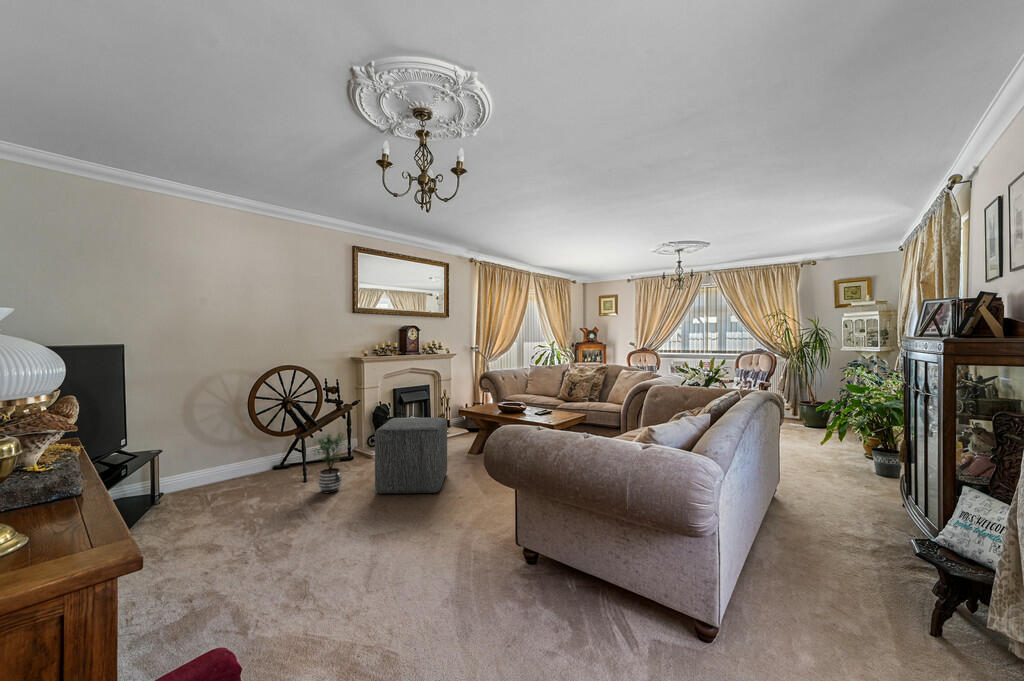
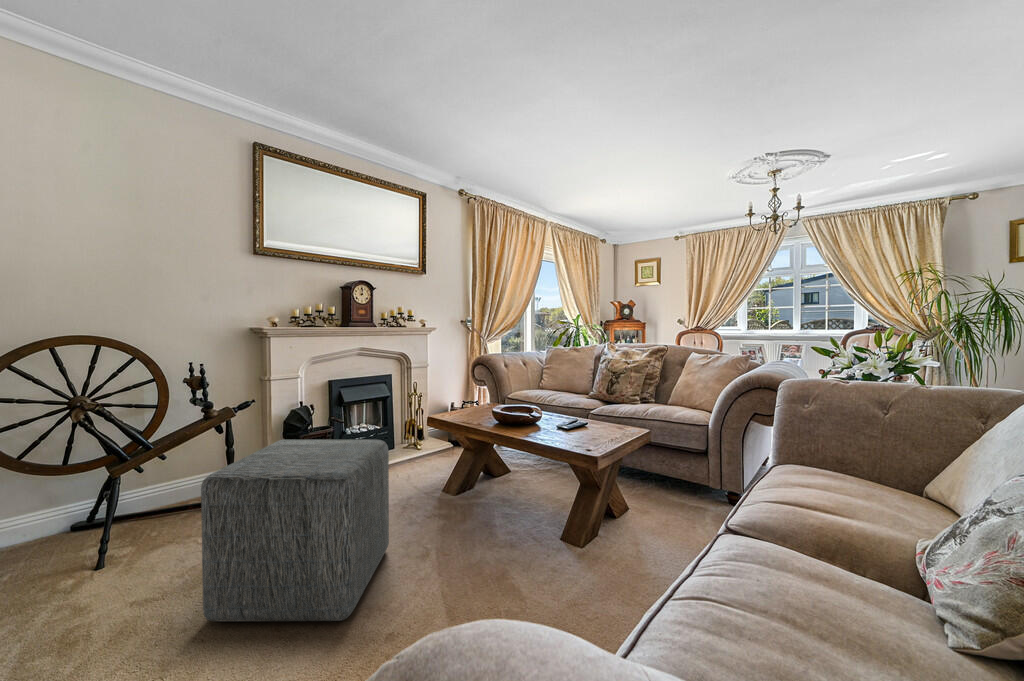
potted plant: present [313,433,346,494] -> none [42,473,165,616]

